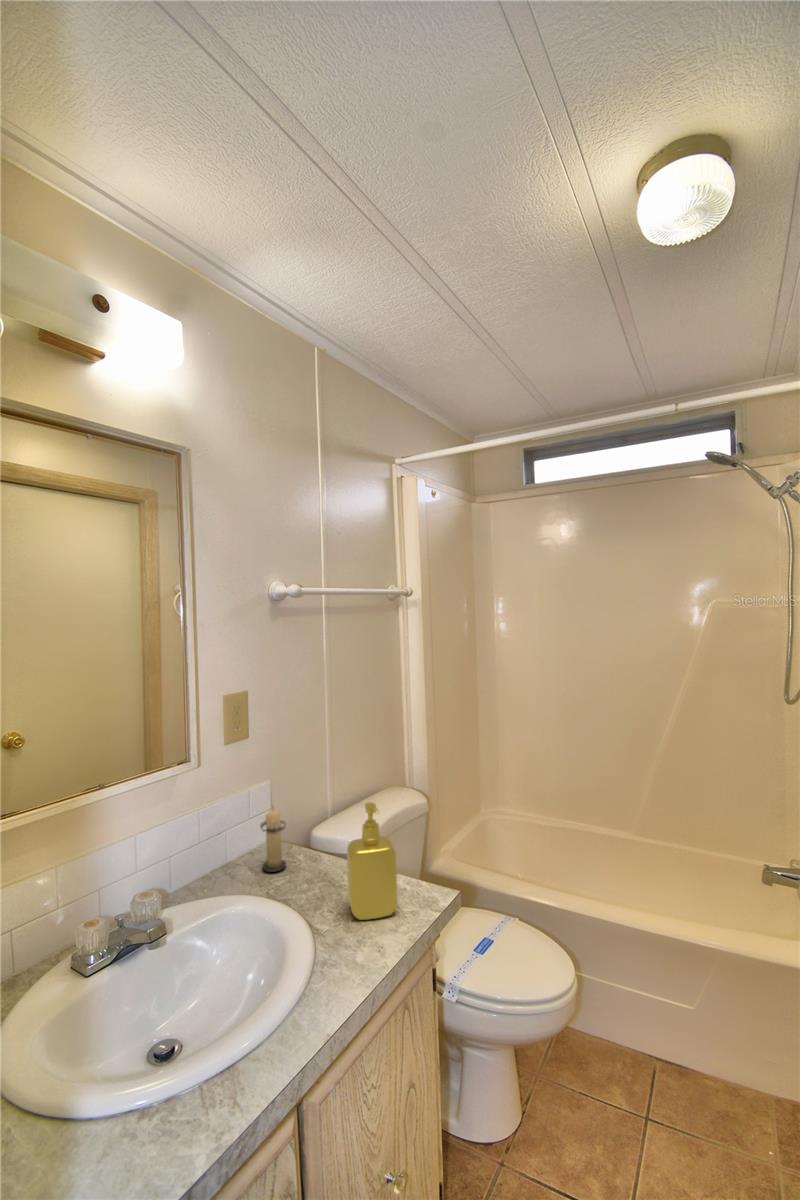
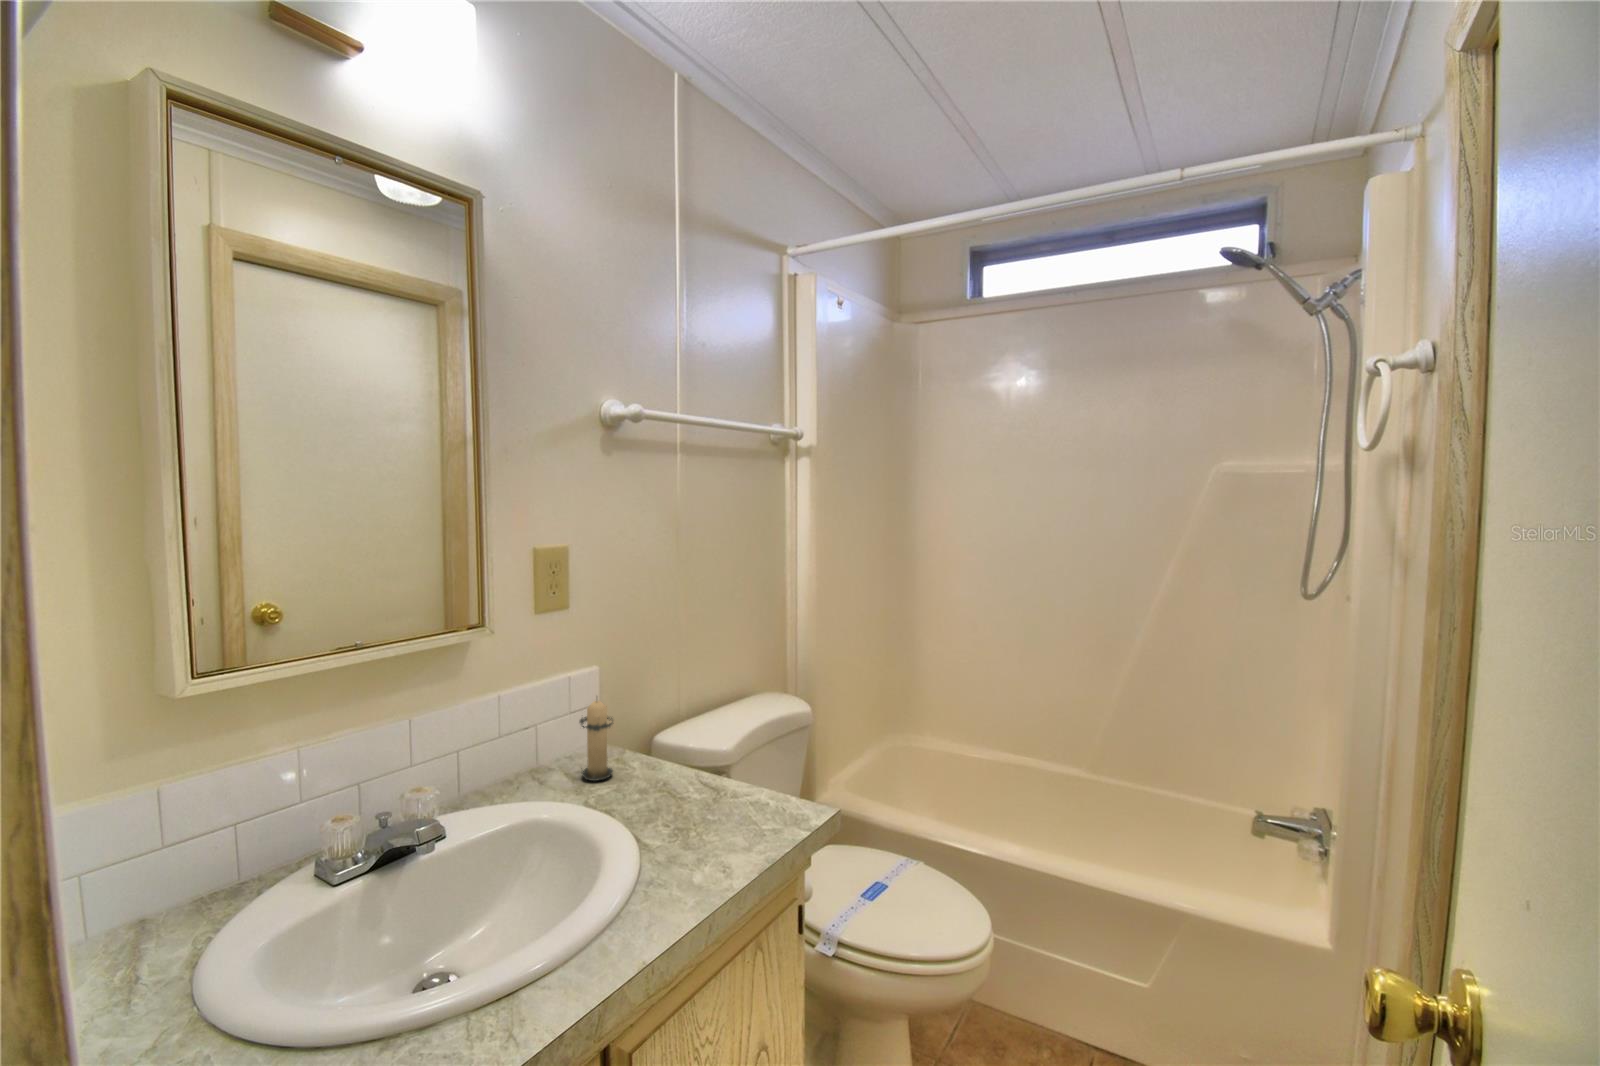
soap dispenser: present [347,802,397,920] -> none [690,688,754,838]

